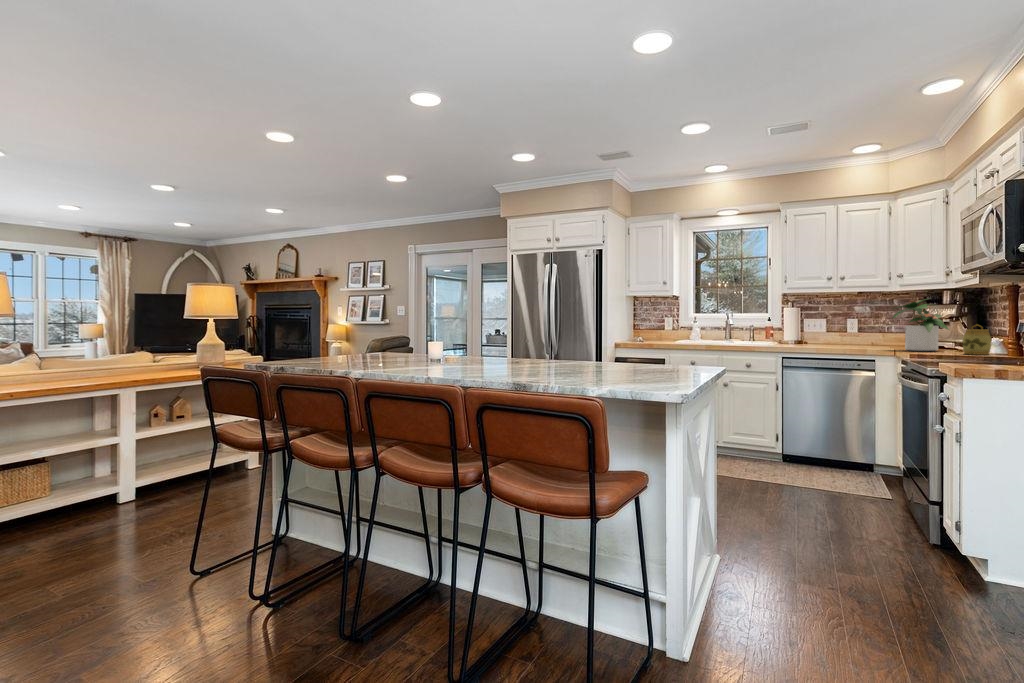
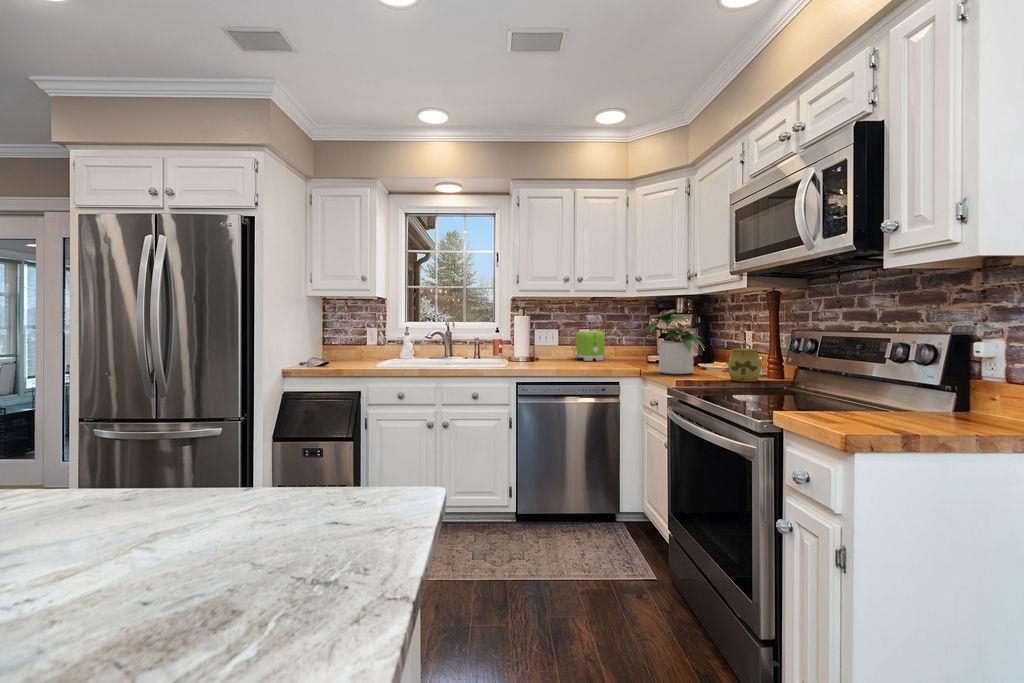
toaster: none [841,319,869,344] -> present [574,330,605,361]

